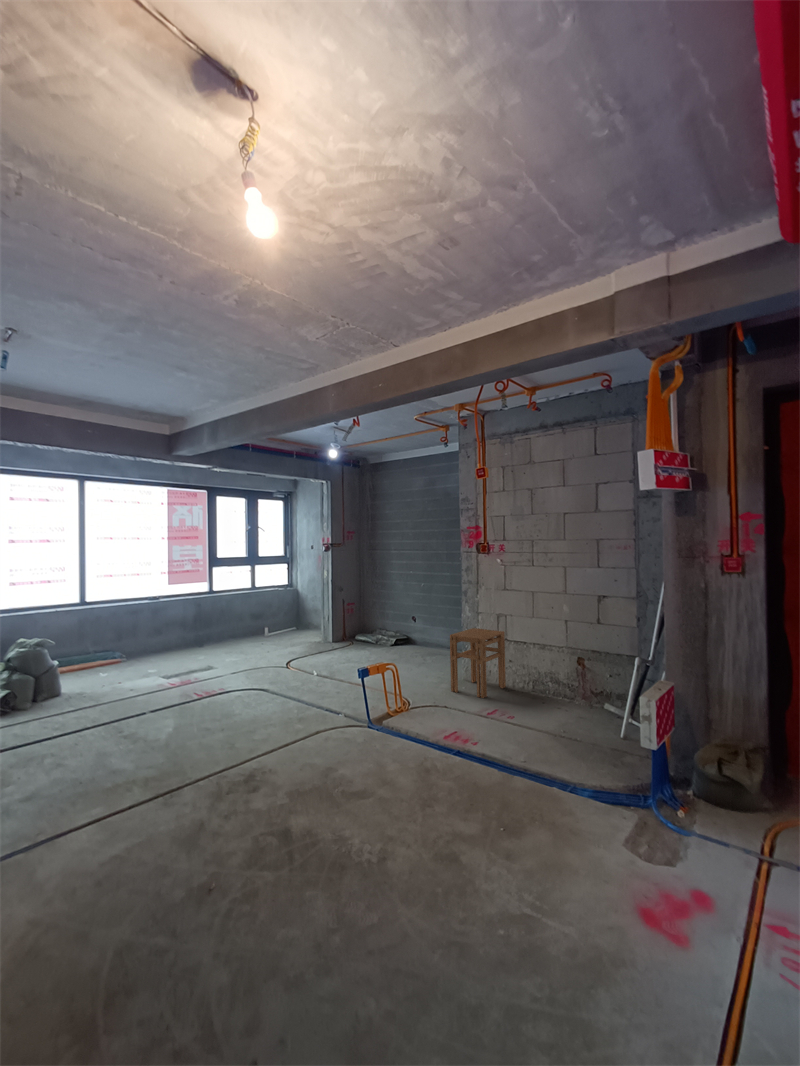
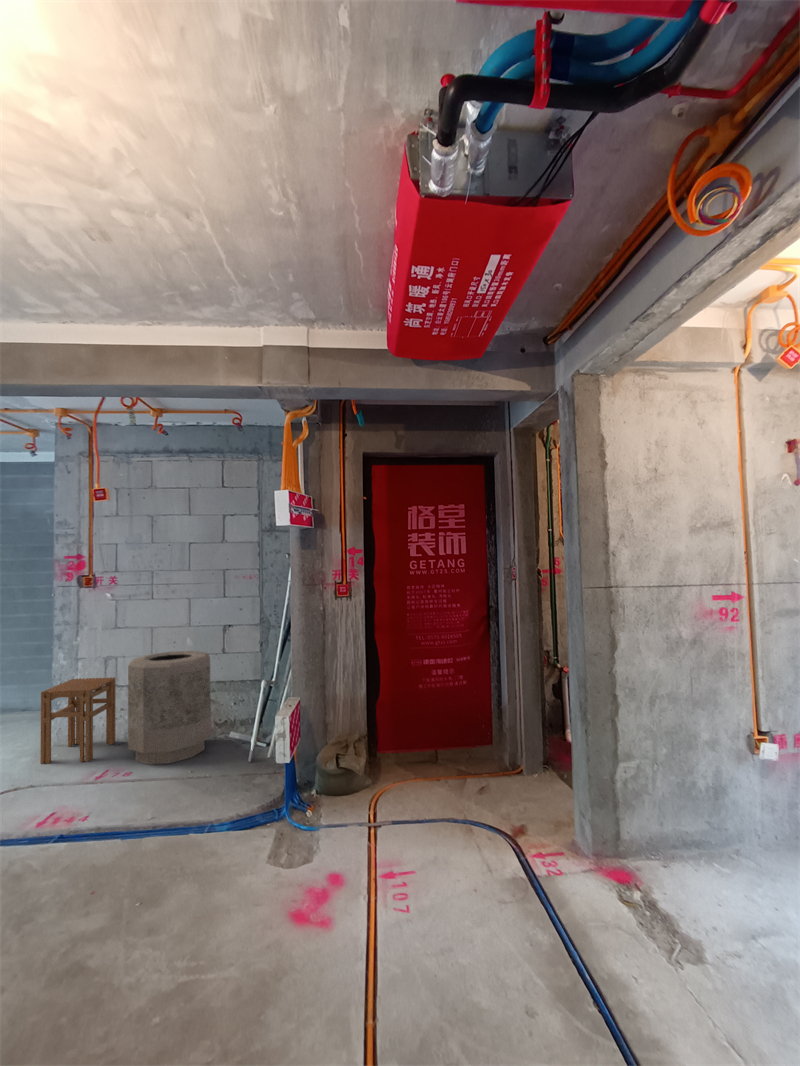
trash can: none [510,615,585,717] -> present [128,651,211,764]

